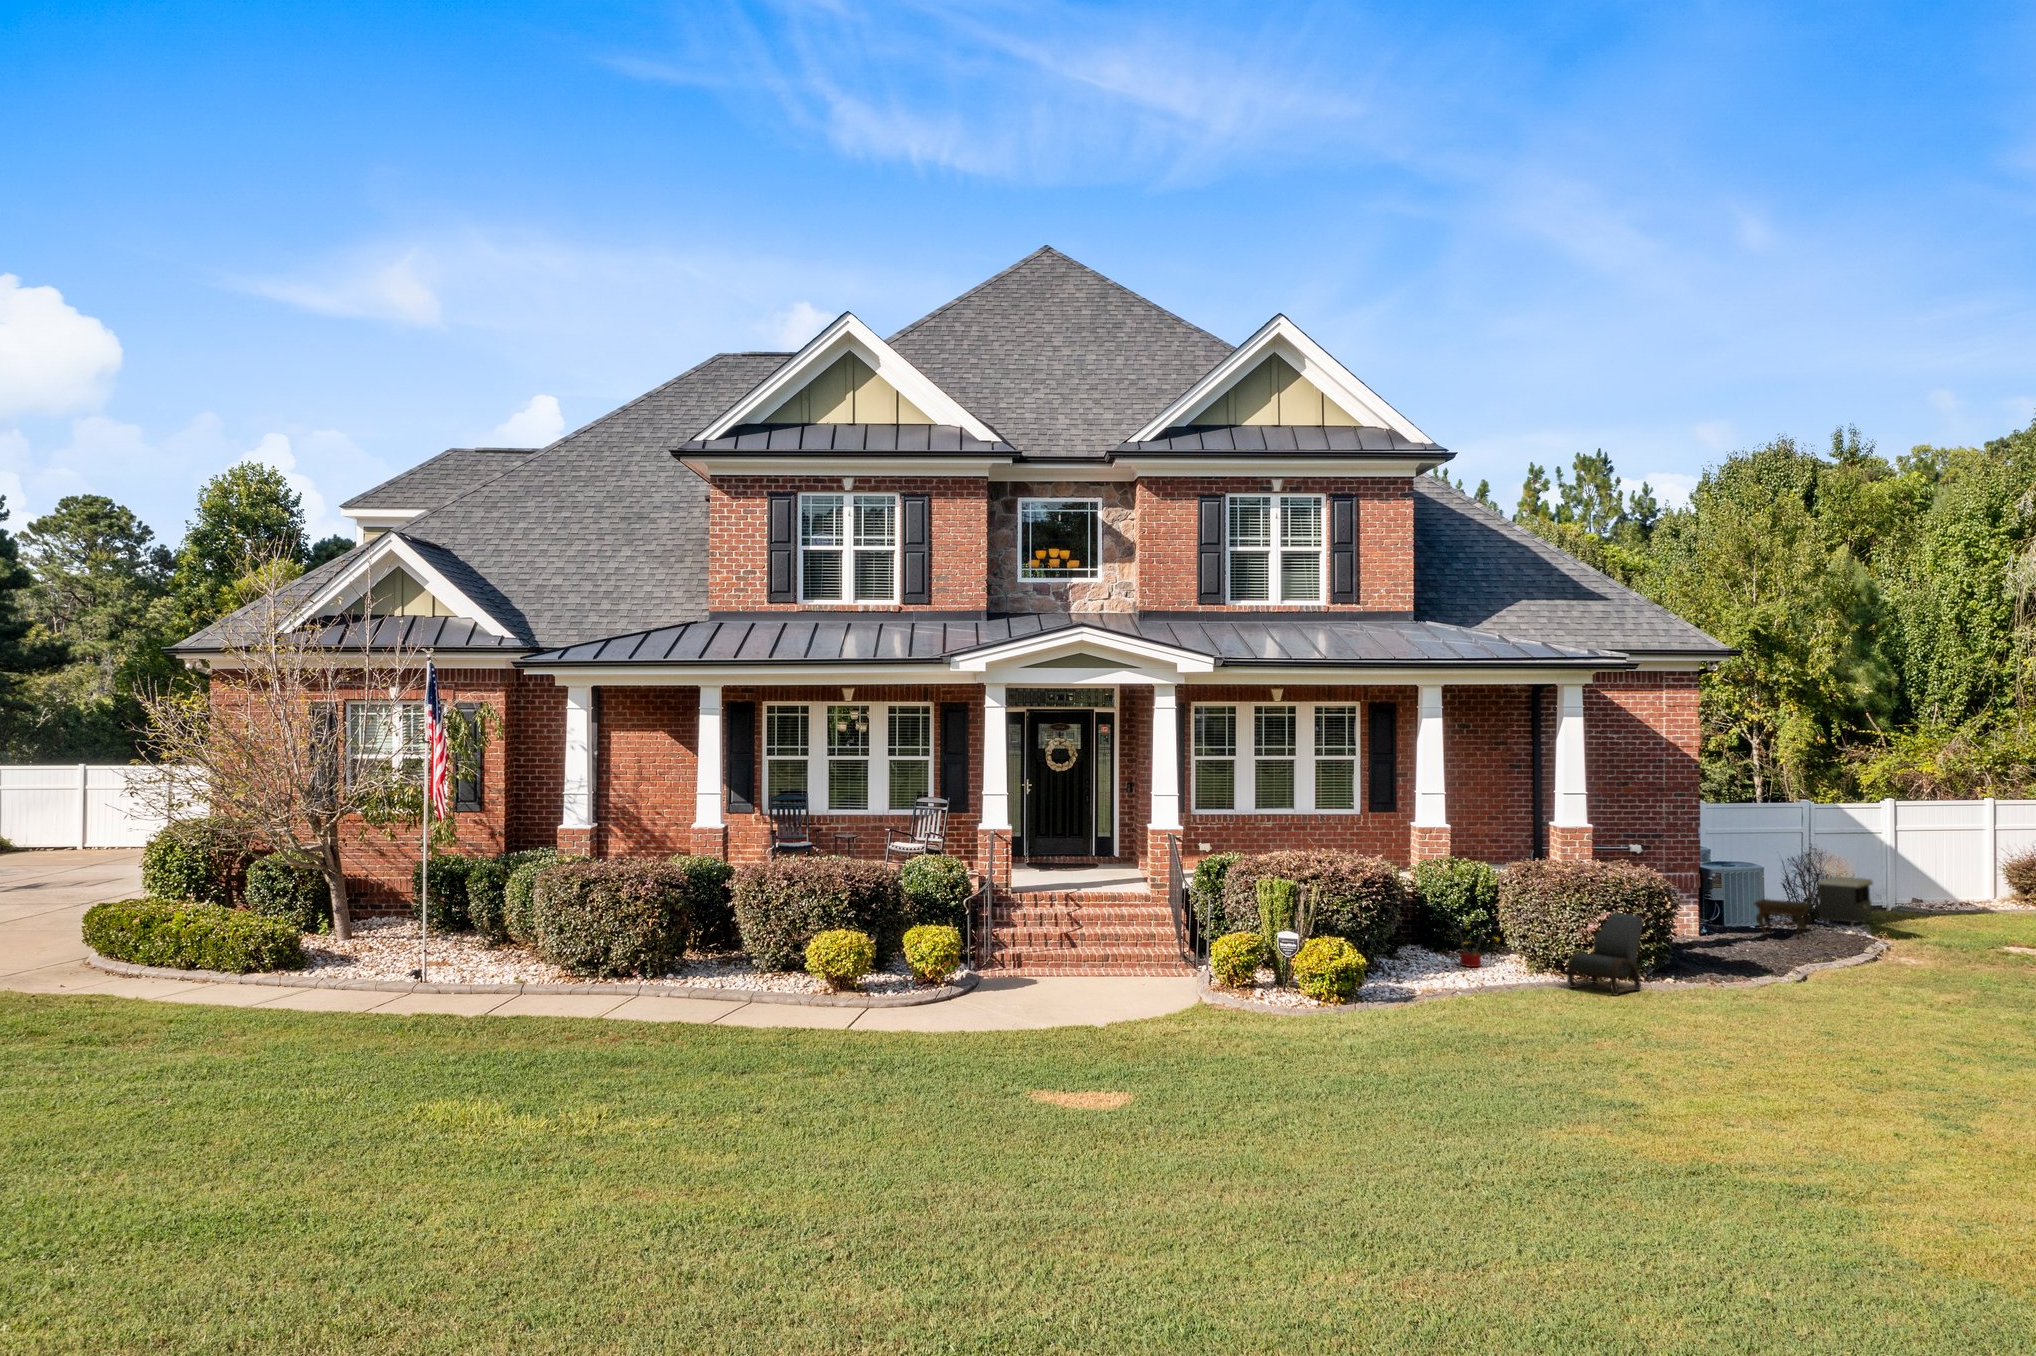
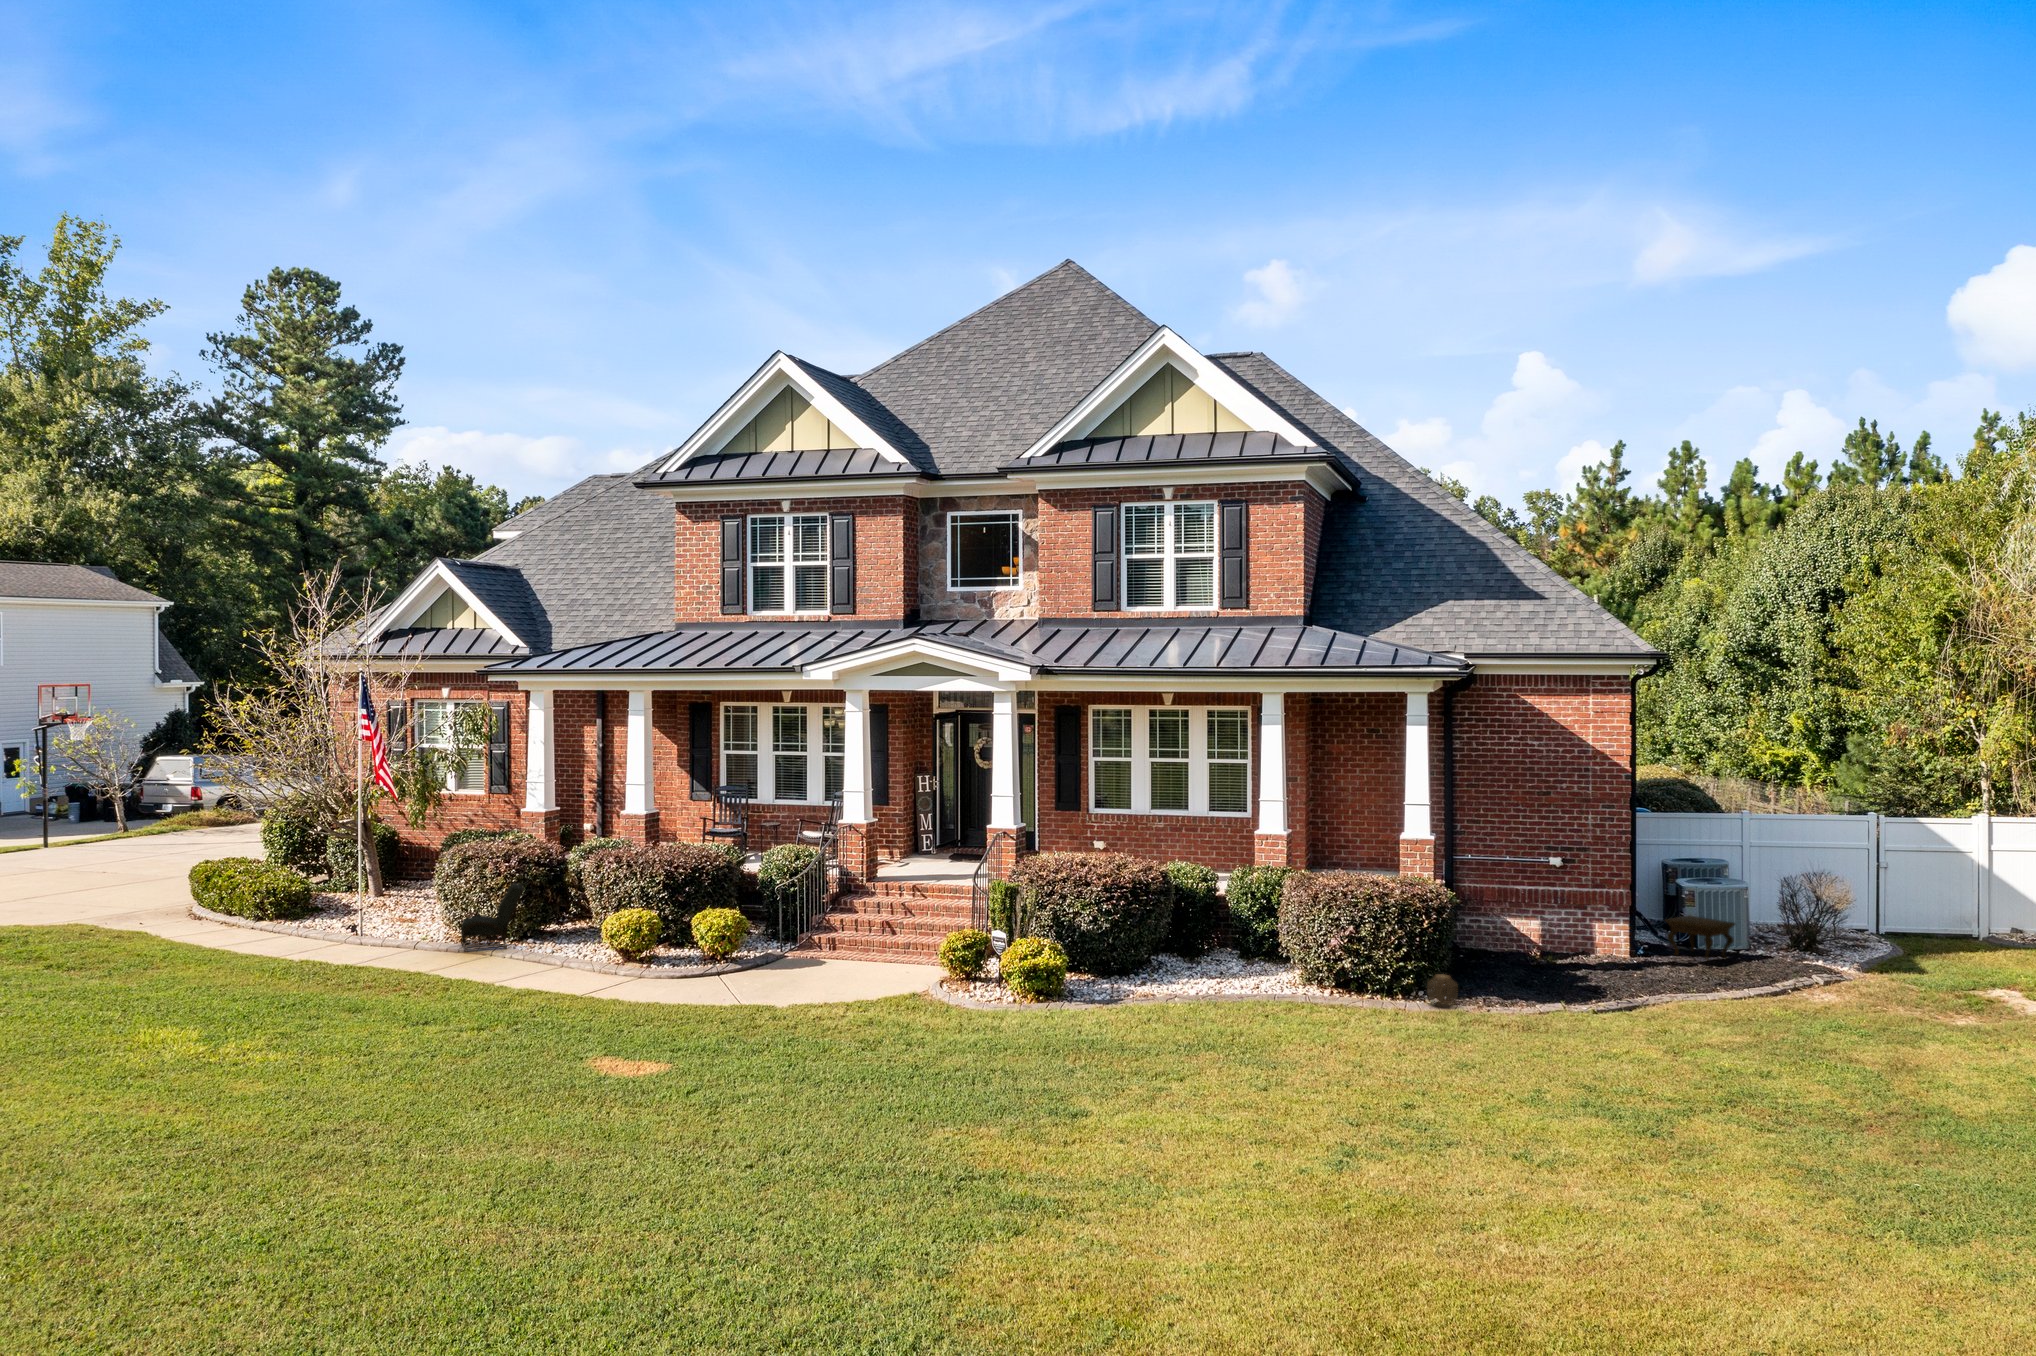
storage bench: present [1818,877,1873,927] -> none [1783,892,1857,949]
lounge chair: present [1567,913,1643,996] -> present [461,883,524,952]
decorative plant: present [1457,923,1499,967] -> none [1250,923,1287,974]
woven basket: none [1669,953,1702,986] -> present [1427,974,1458,1008]

